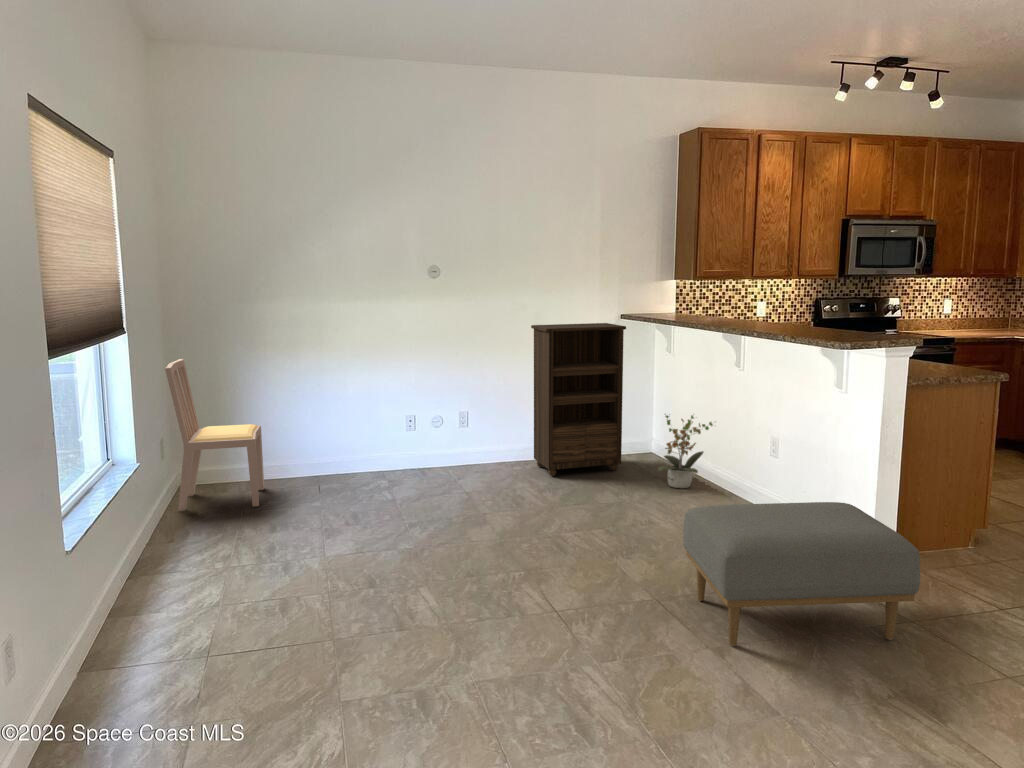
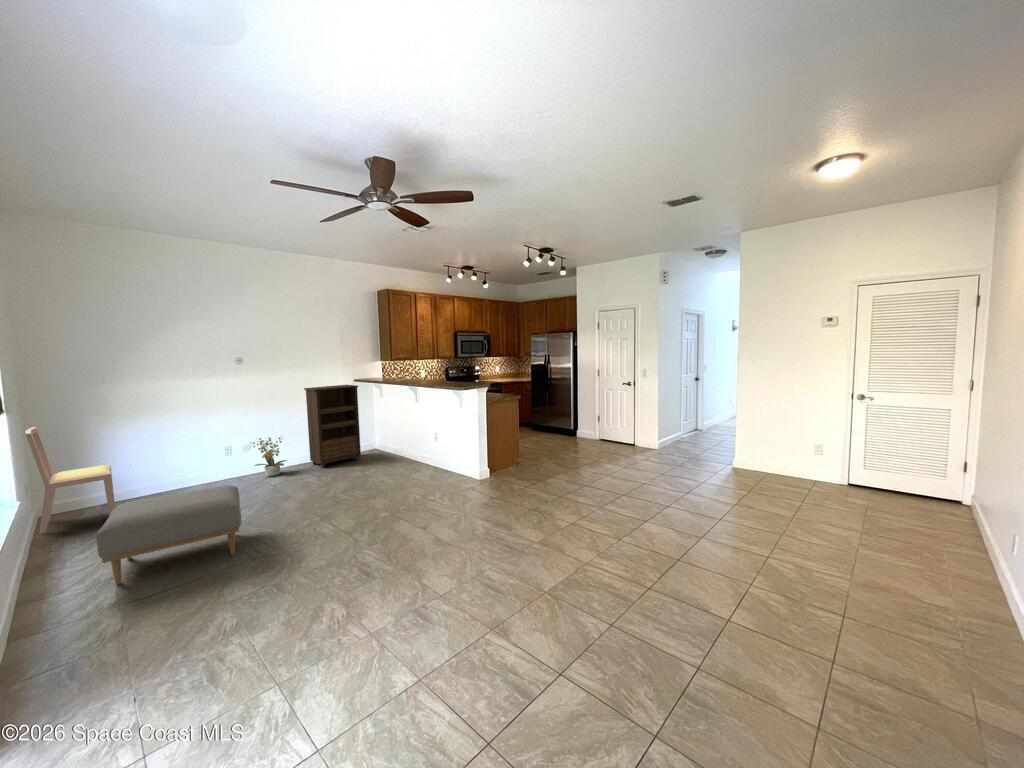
potted plant: present [658,415,713,488] -> present [250,437,287,476]
ottoman: present [683,502,920,646] -> present [96,485,241,584]

